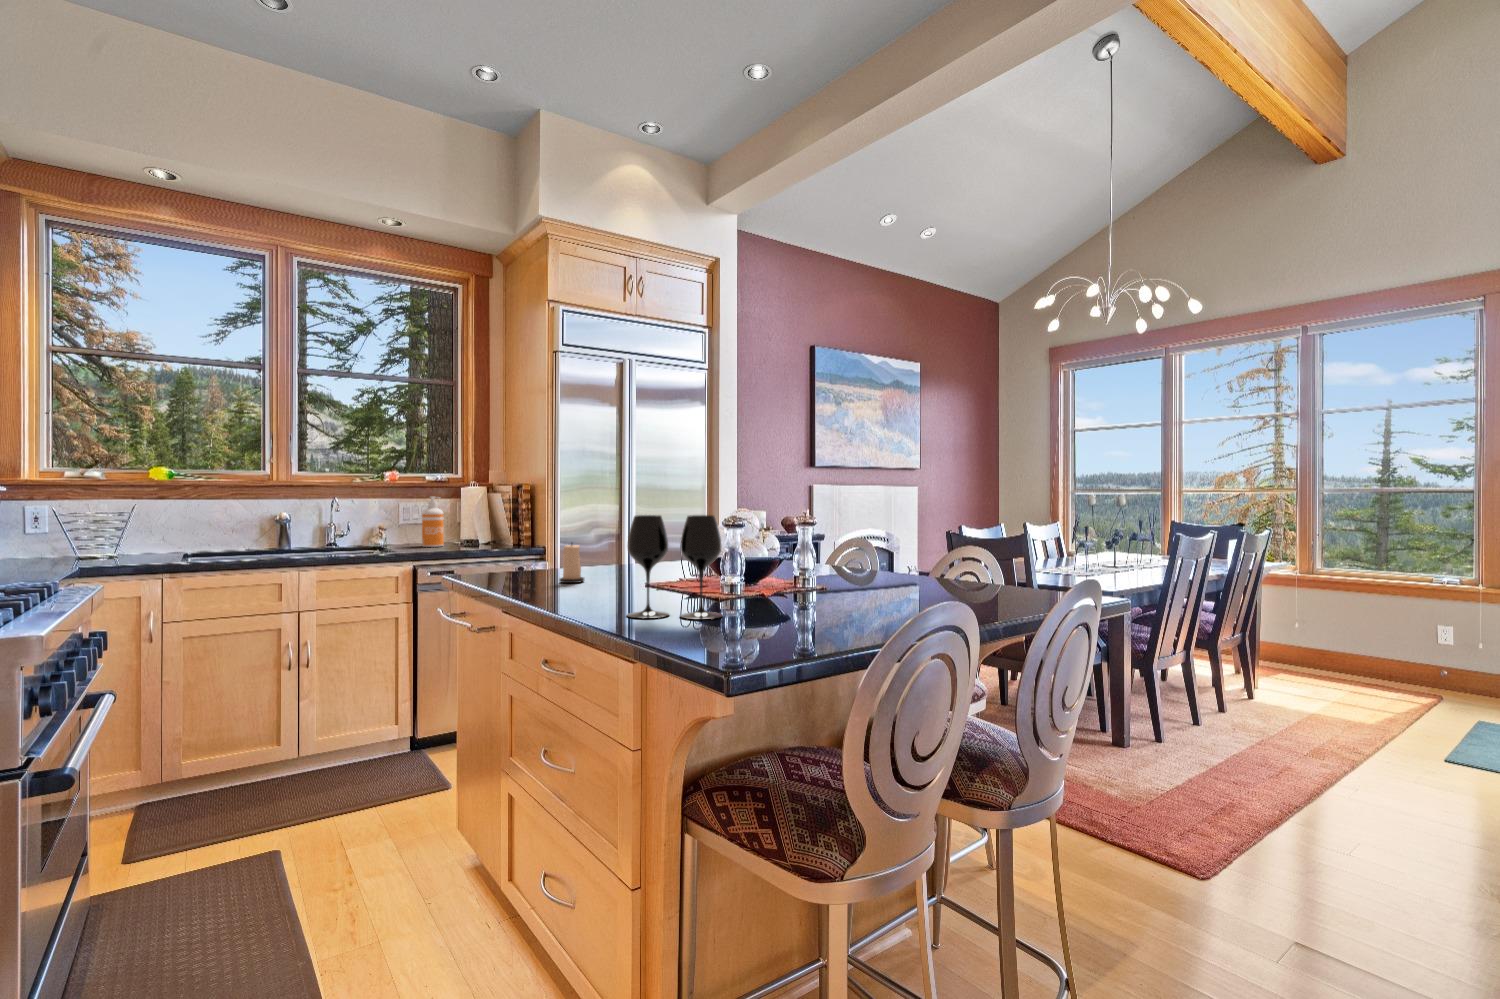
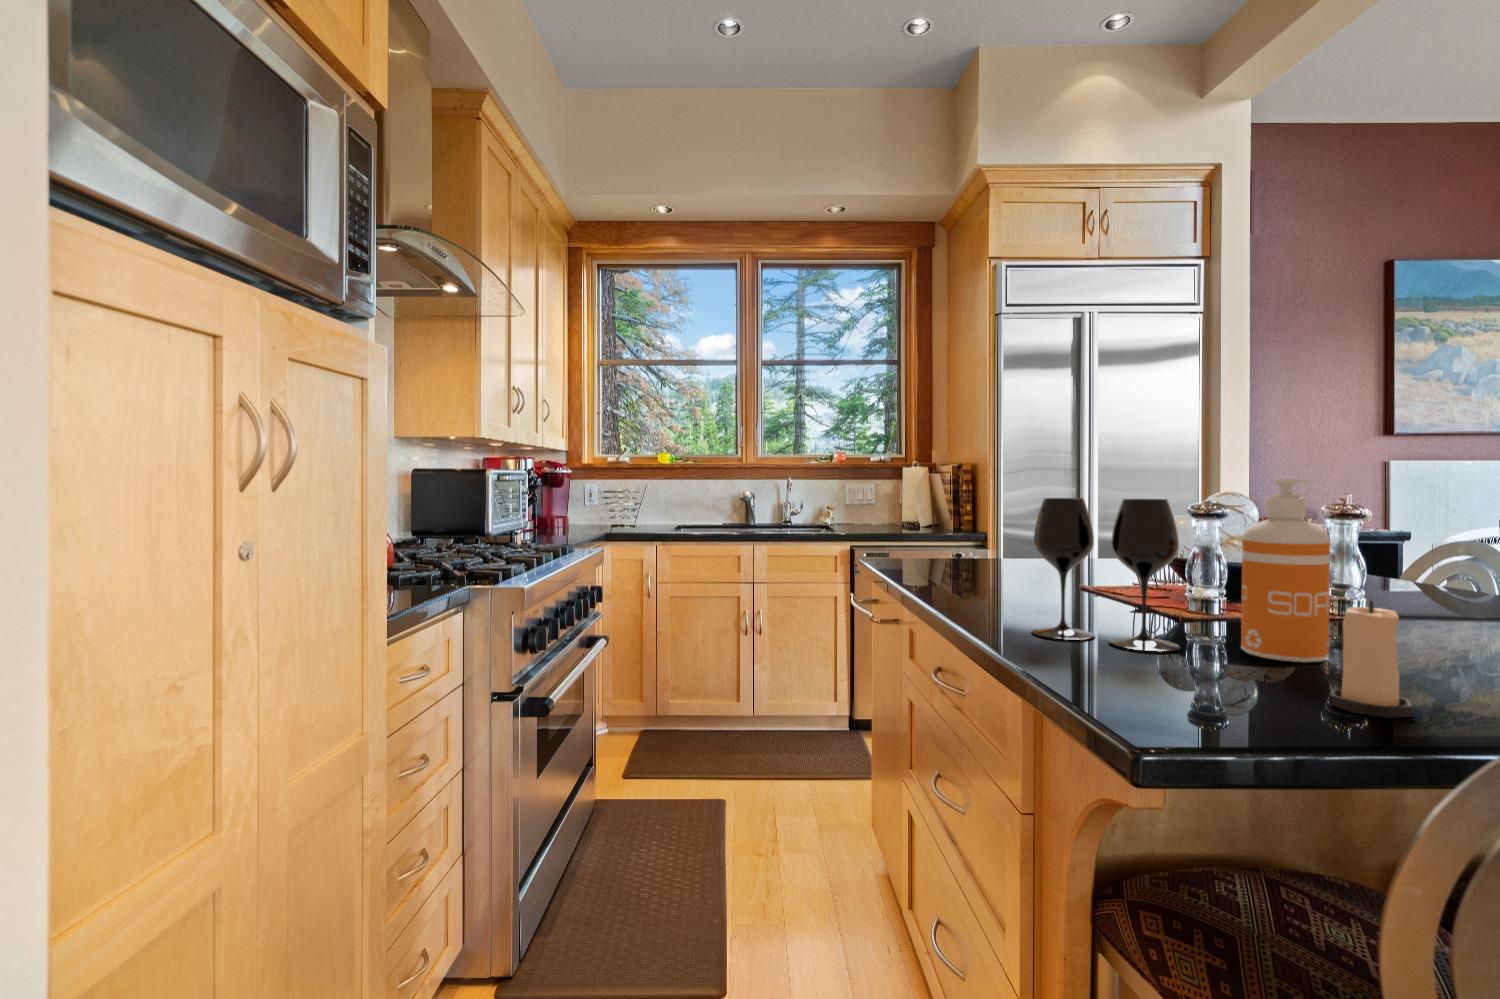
soap dispenser: present [422,497,444,547] -> present [1241,479,1330,662]
candle: present [559,543,584,583] -> present [1331,601,1412,718]

